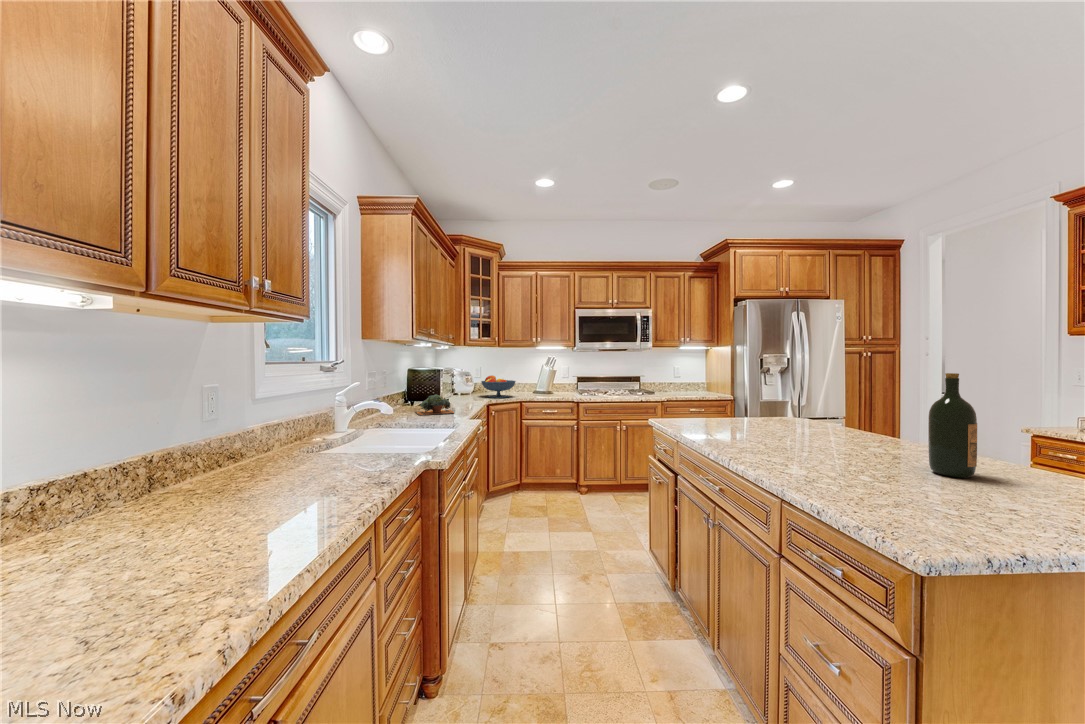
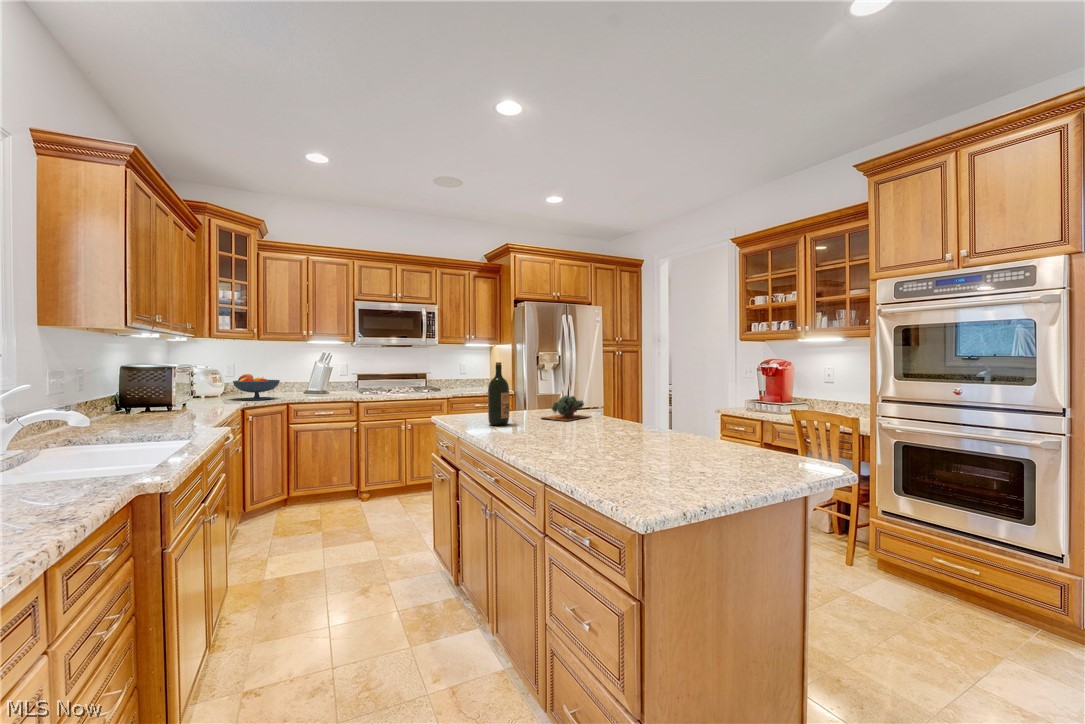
wine bottle: present [928,373,977,478] -> present [488,362,509,425]
succulent plant: present [415,394,454,415] -> present [542,395,590,421]

